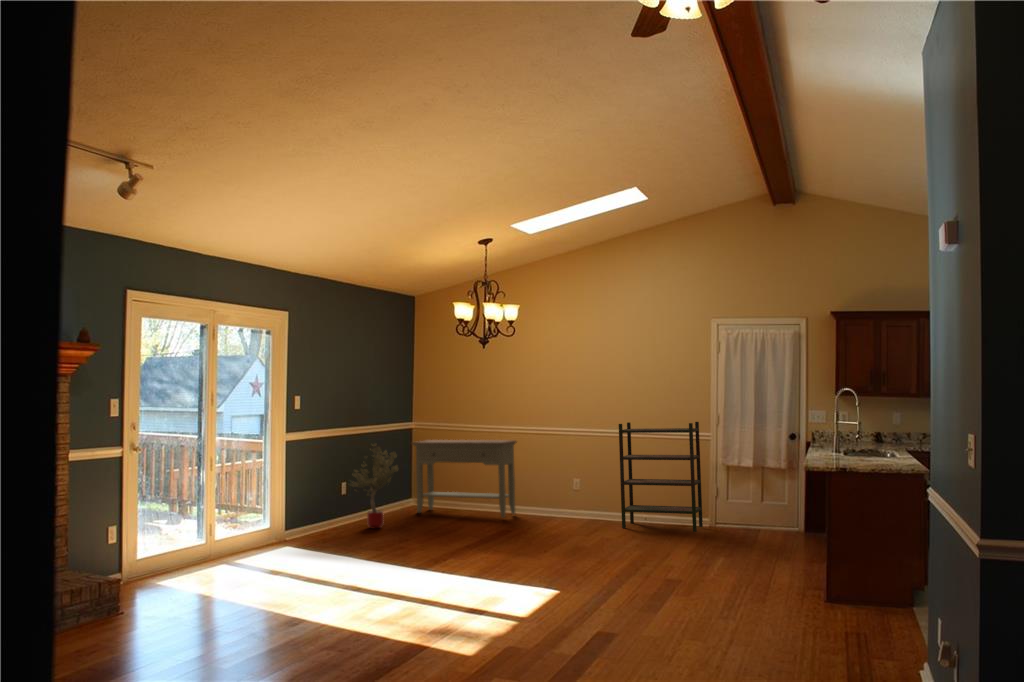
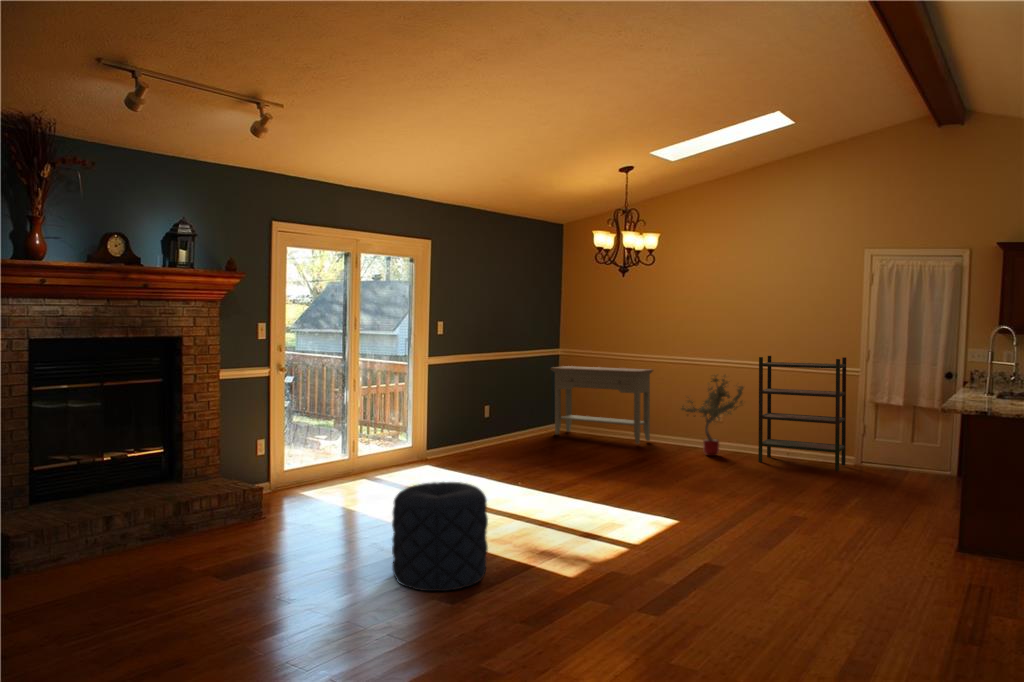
potted tree: present [349,444,398,528] -> present [682,374,744,456]
pouf: none [275,549,370,653] -> present [392,482,488,591]

